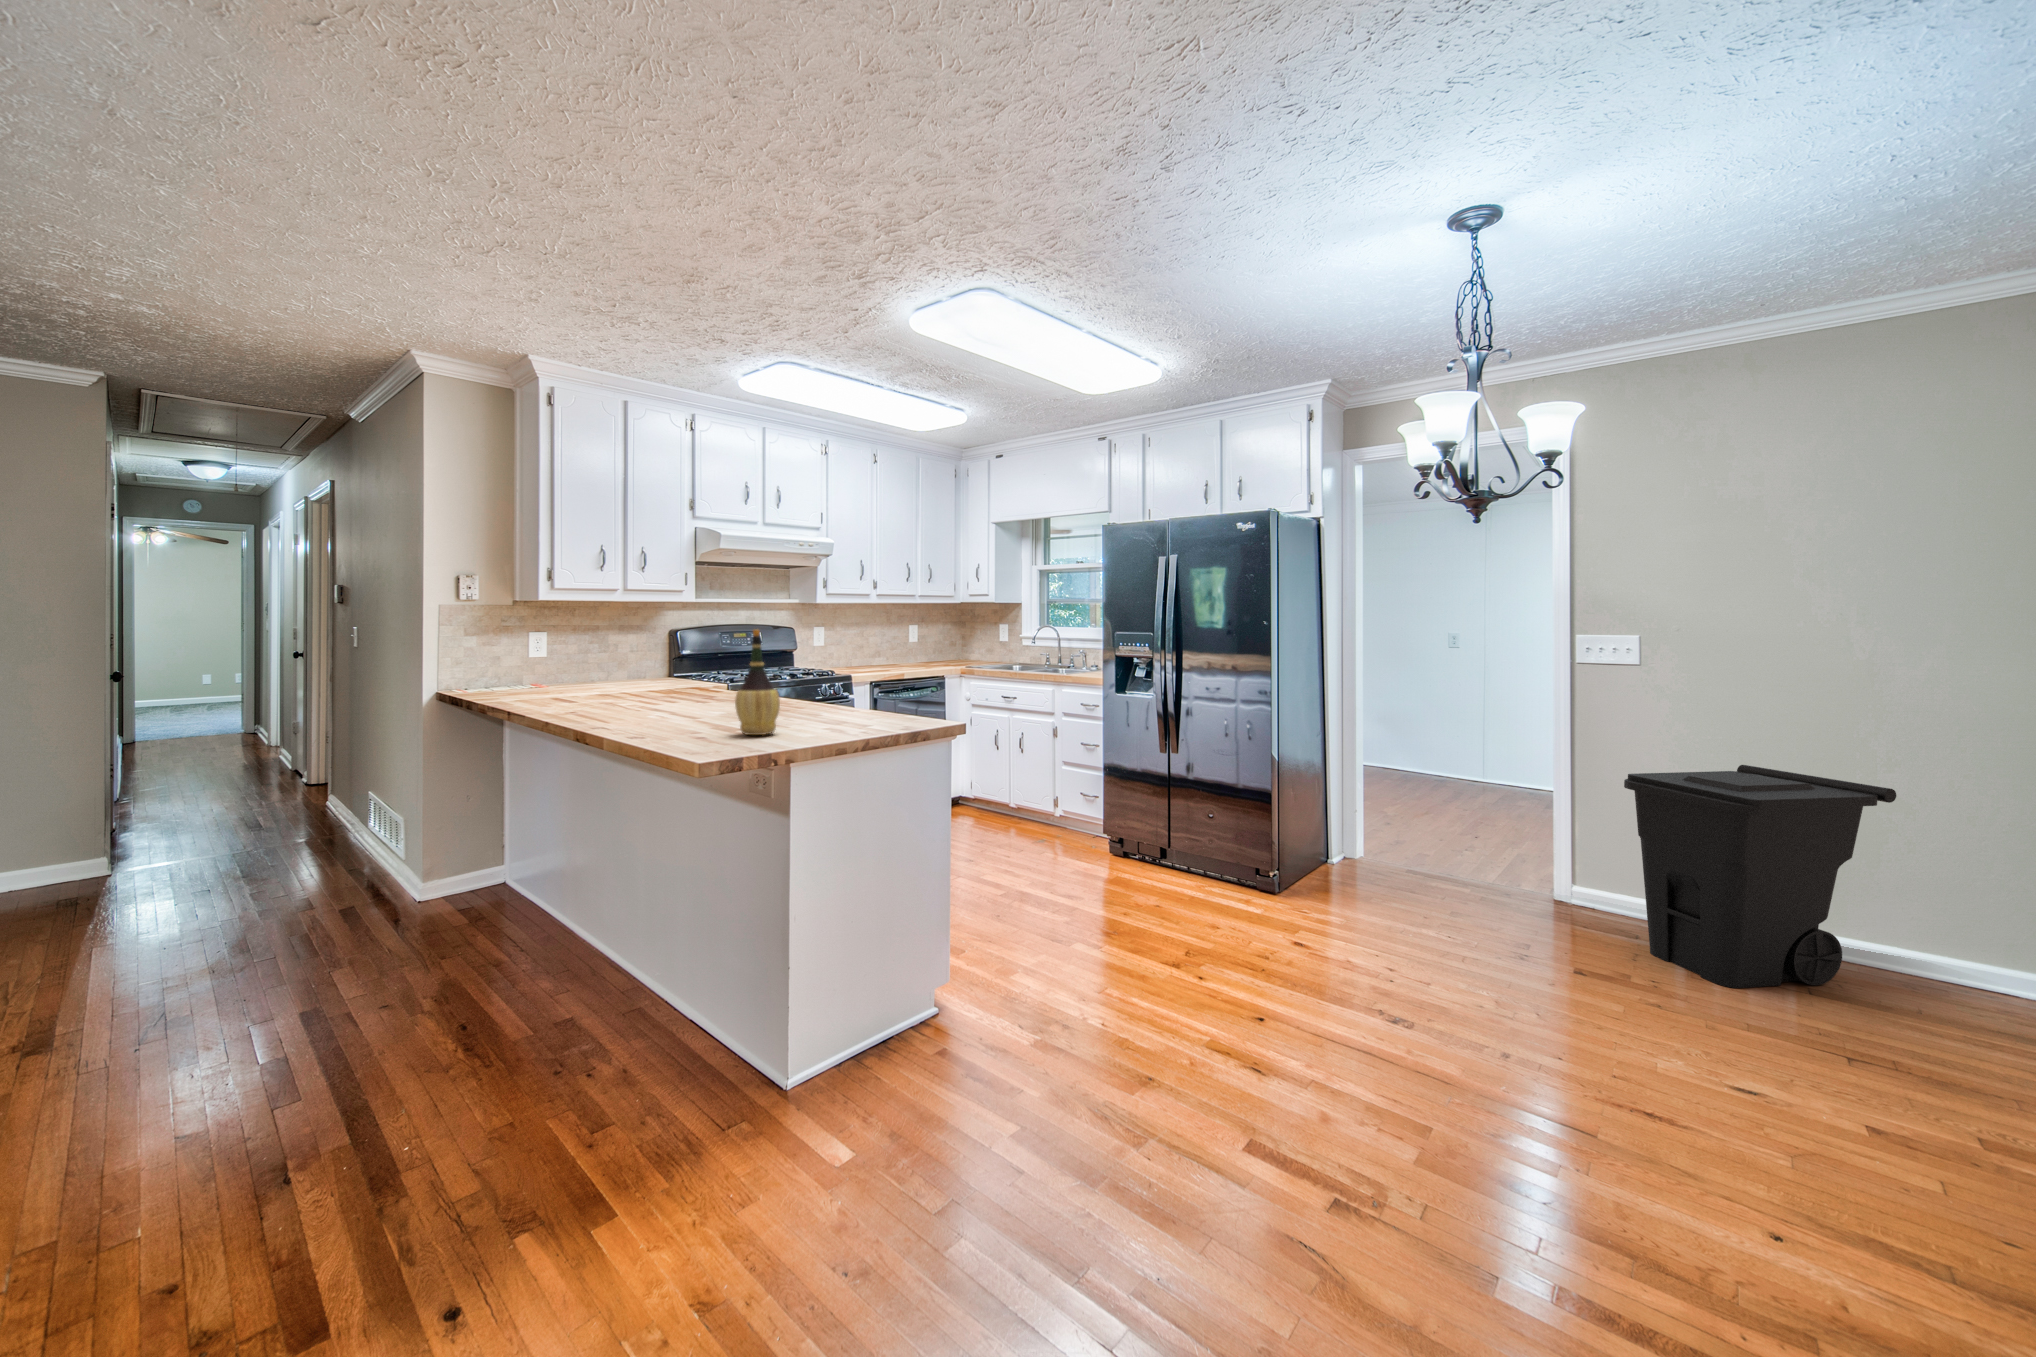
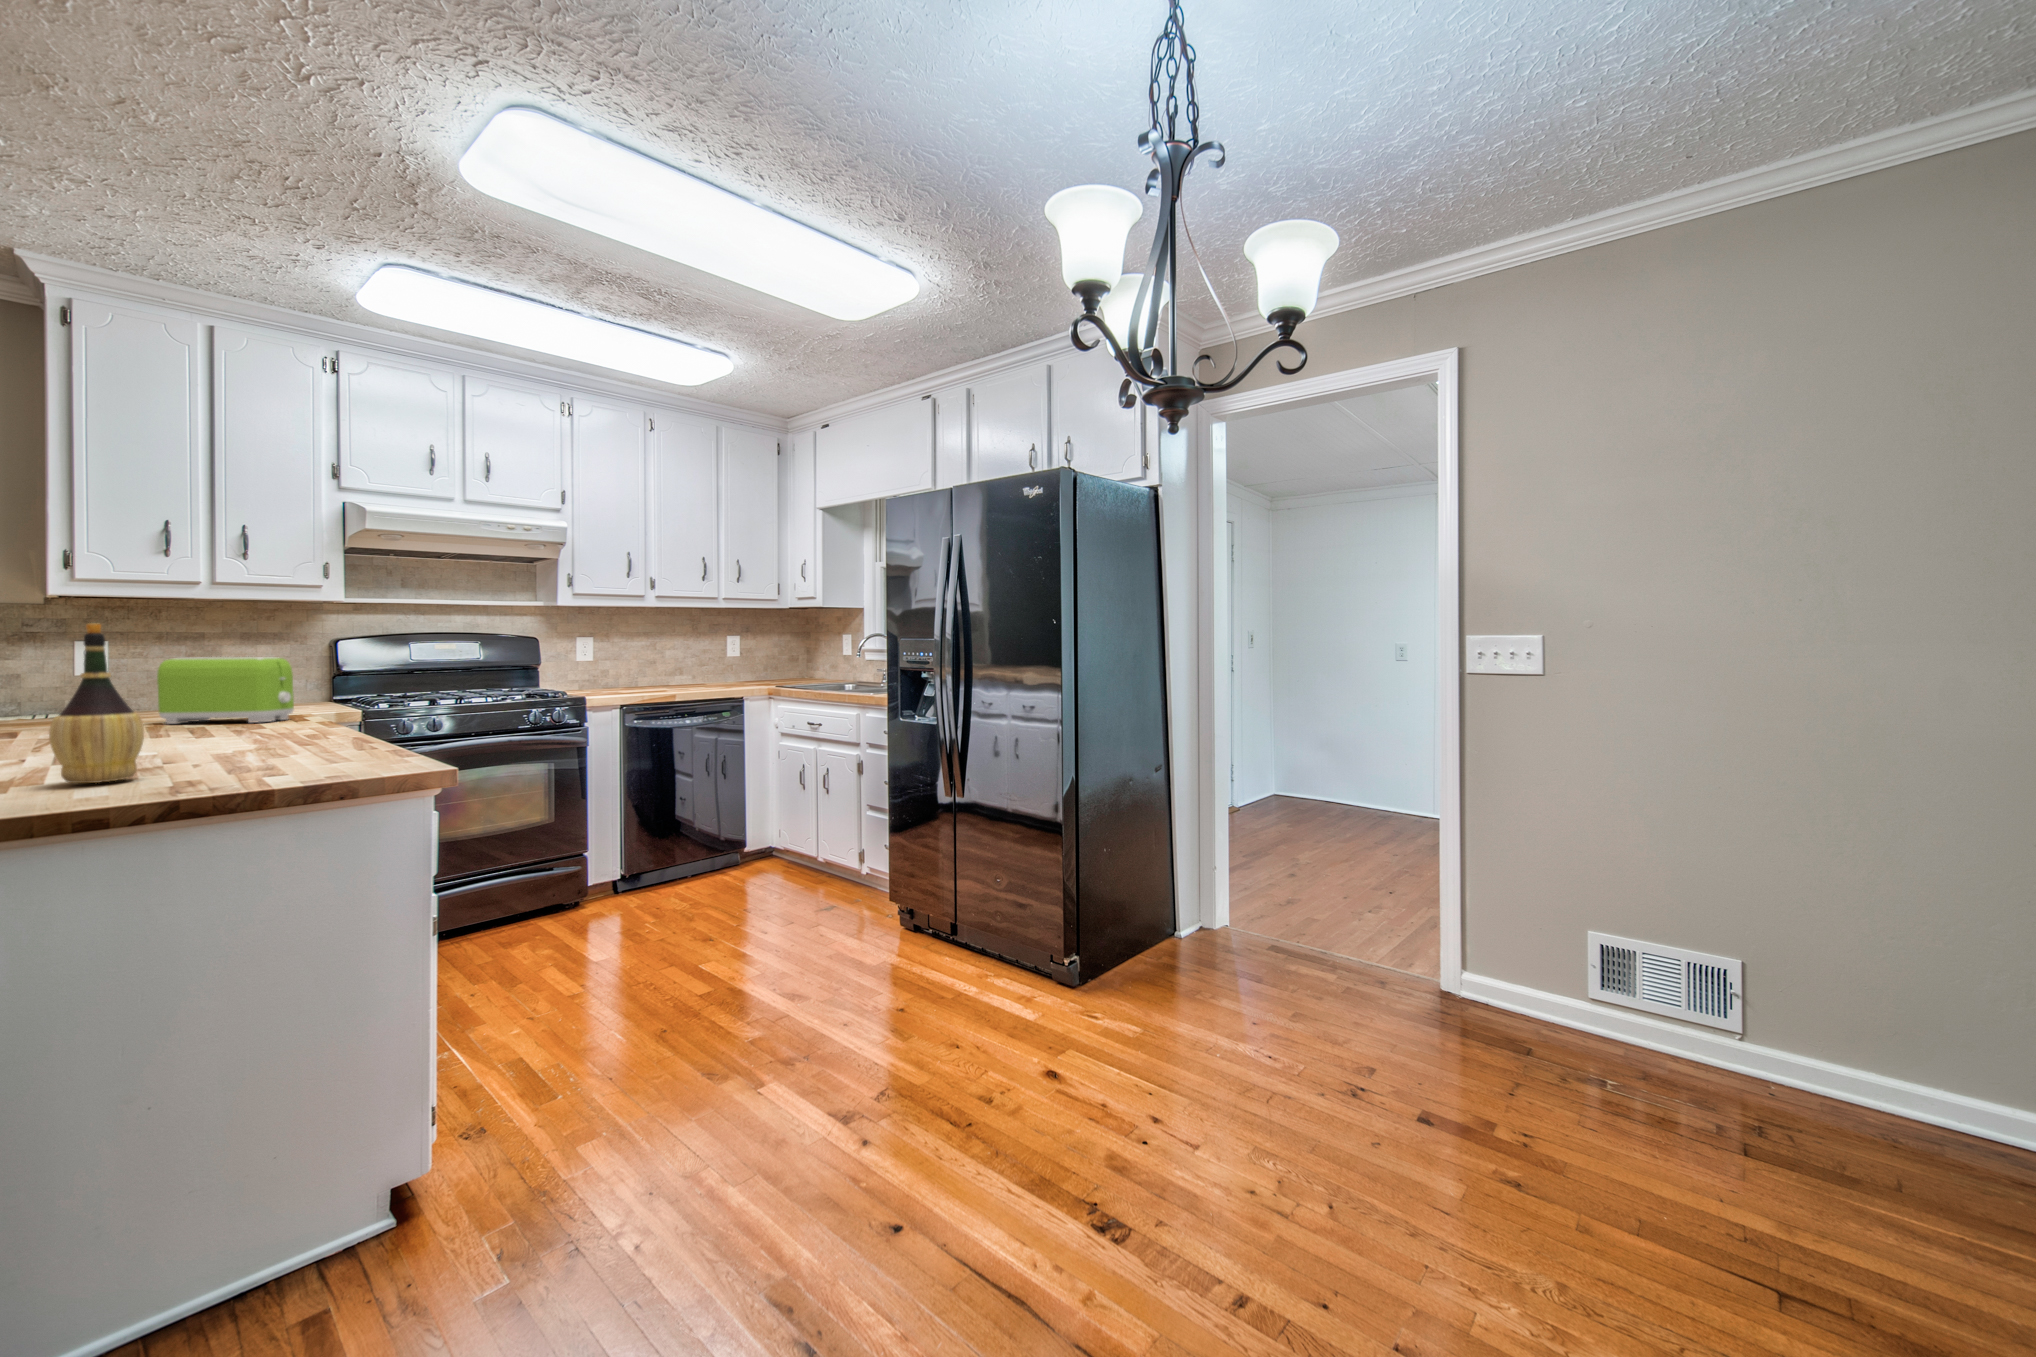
toaster: none [612,647,697,697] -> present [157,657,294,724]
trash can: present [1624,765,1896,988] -> none [1501,812,1858,1142]

